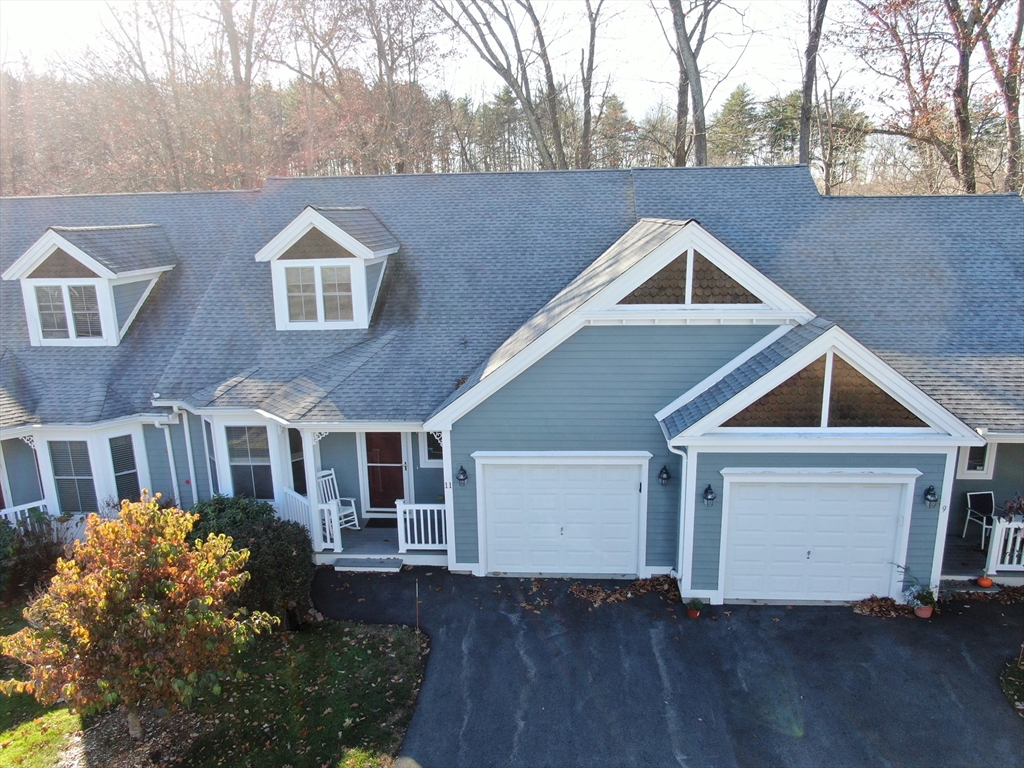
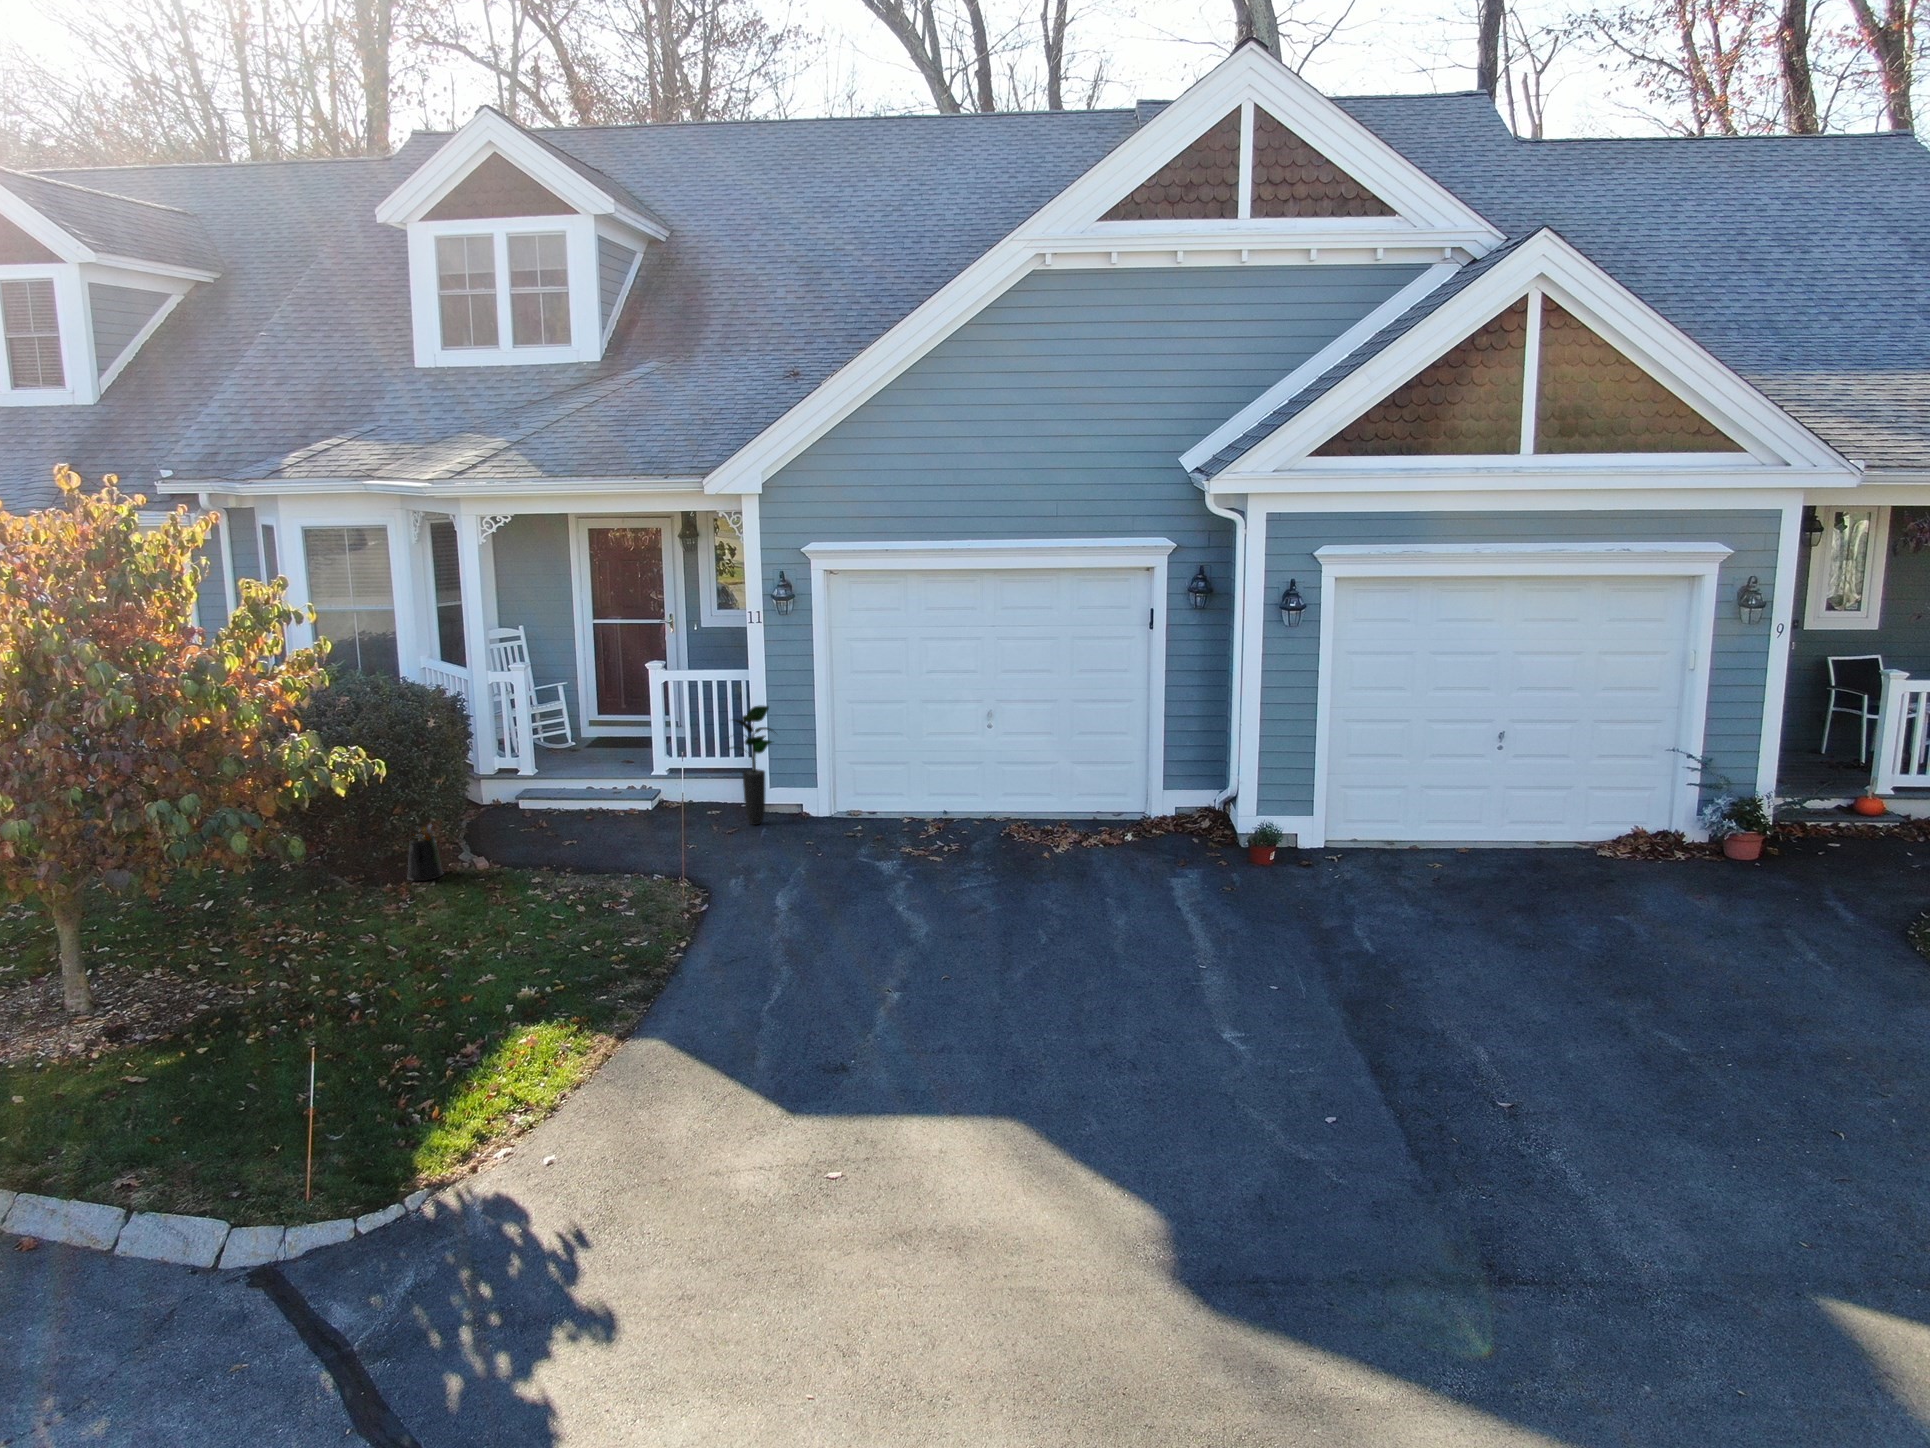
potted plant: none [434,525,460,582] -> present [730,706,772,825]

